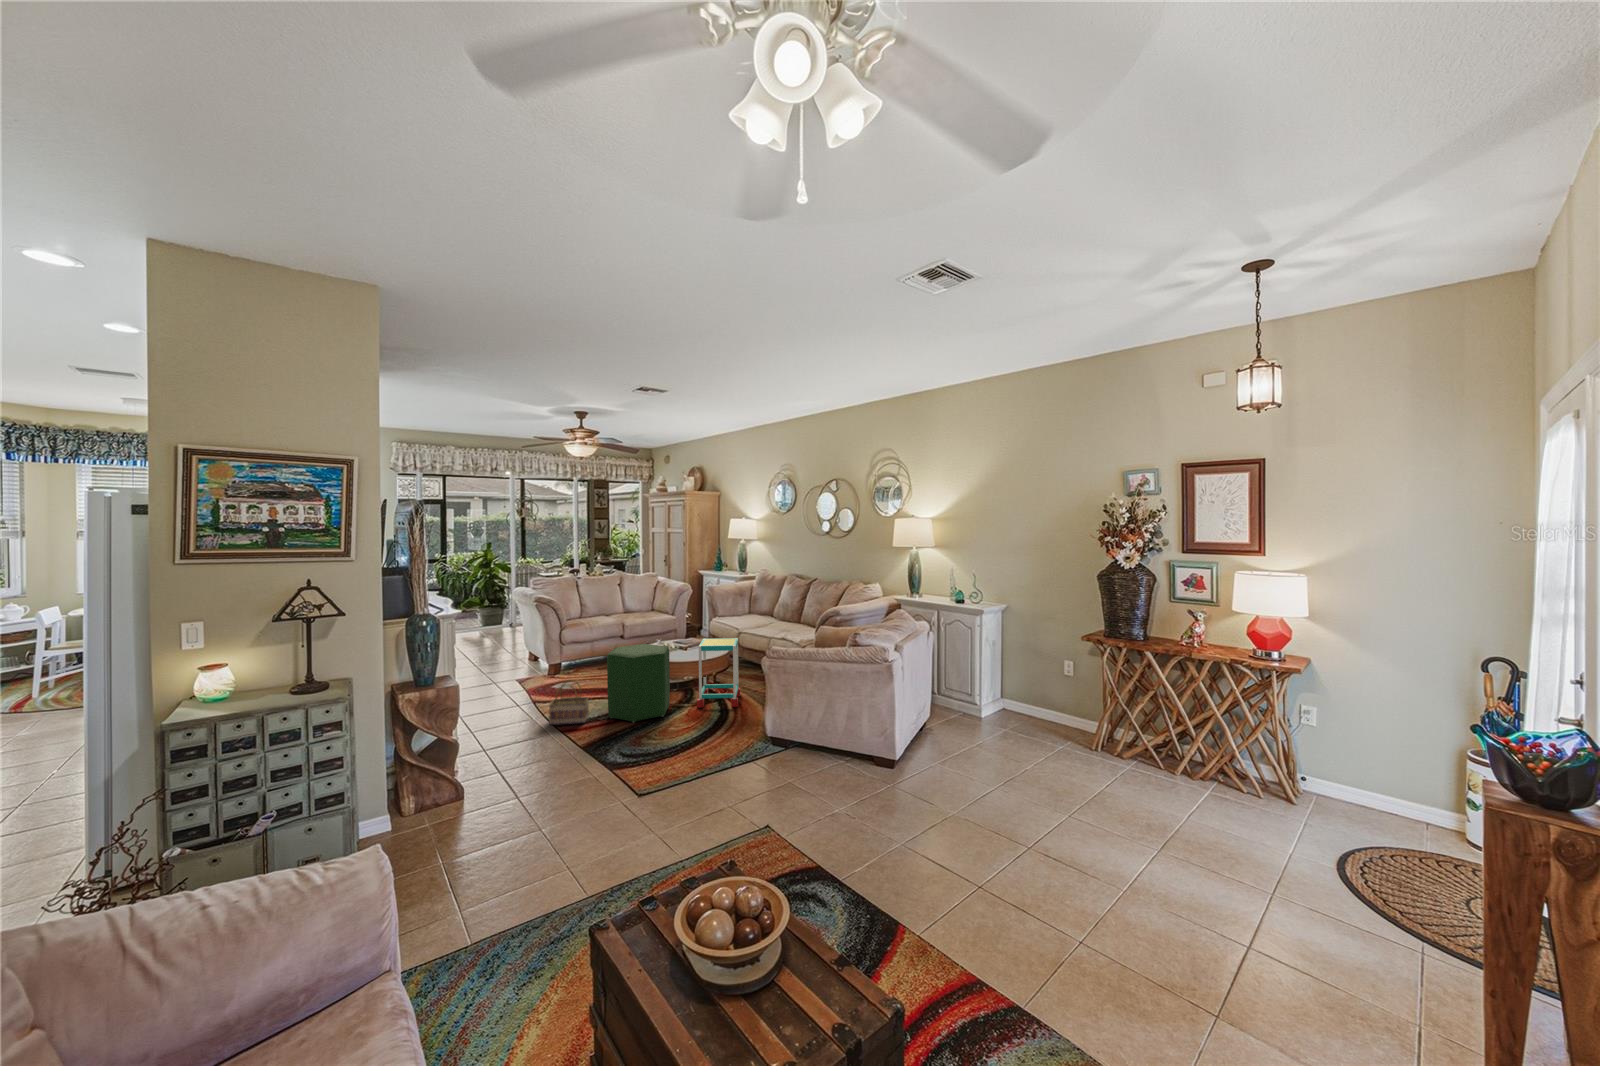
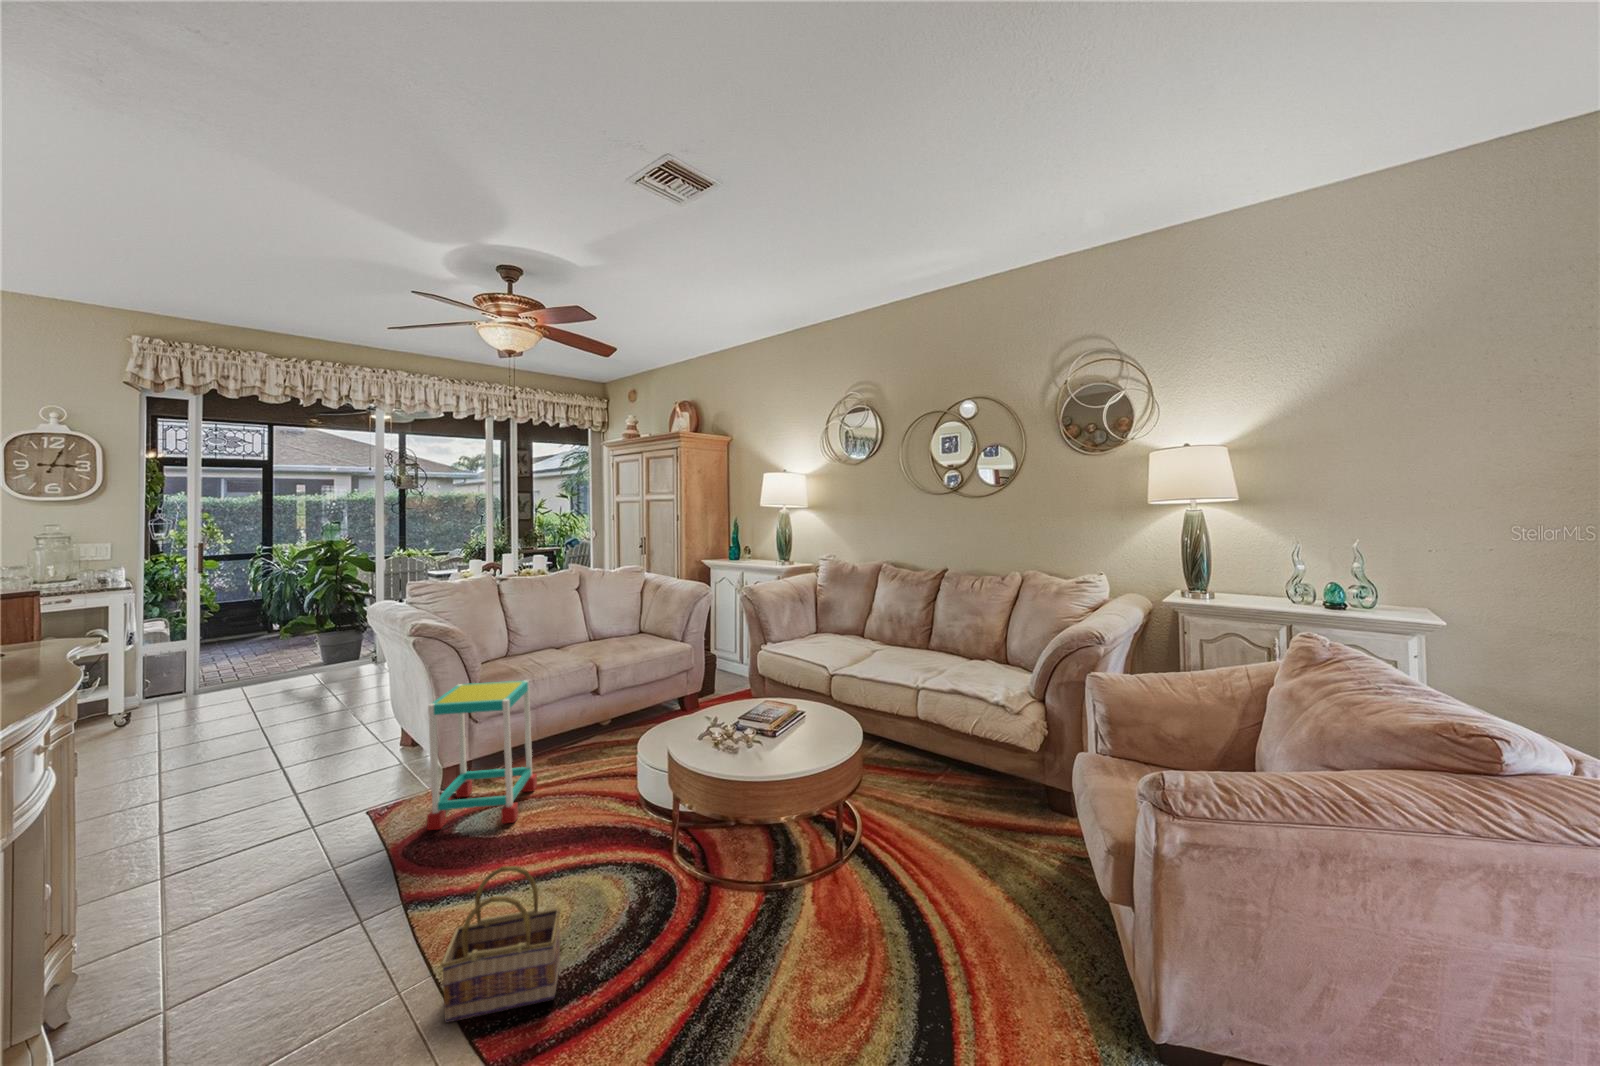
side table: present [697,638,740,708] -> present [427,680,537,830]
ottoman: present [607,644,670,723] -> none [612,736,770,984]

